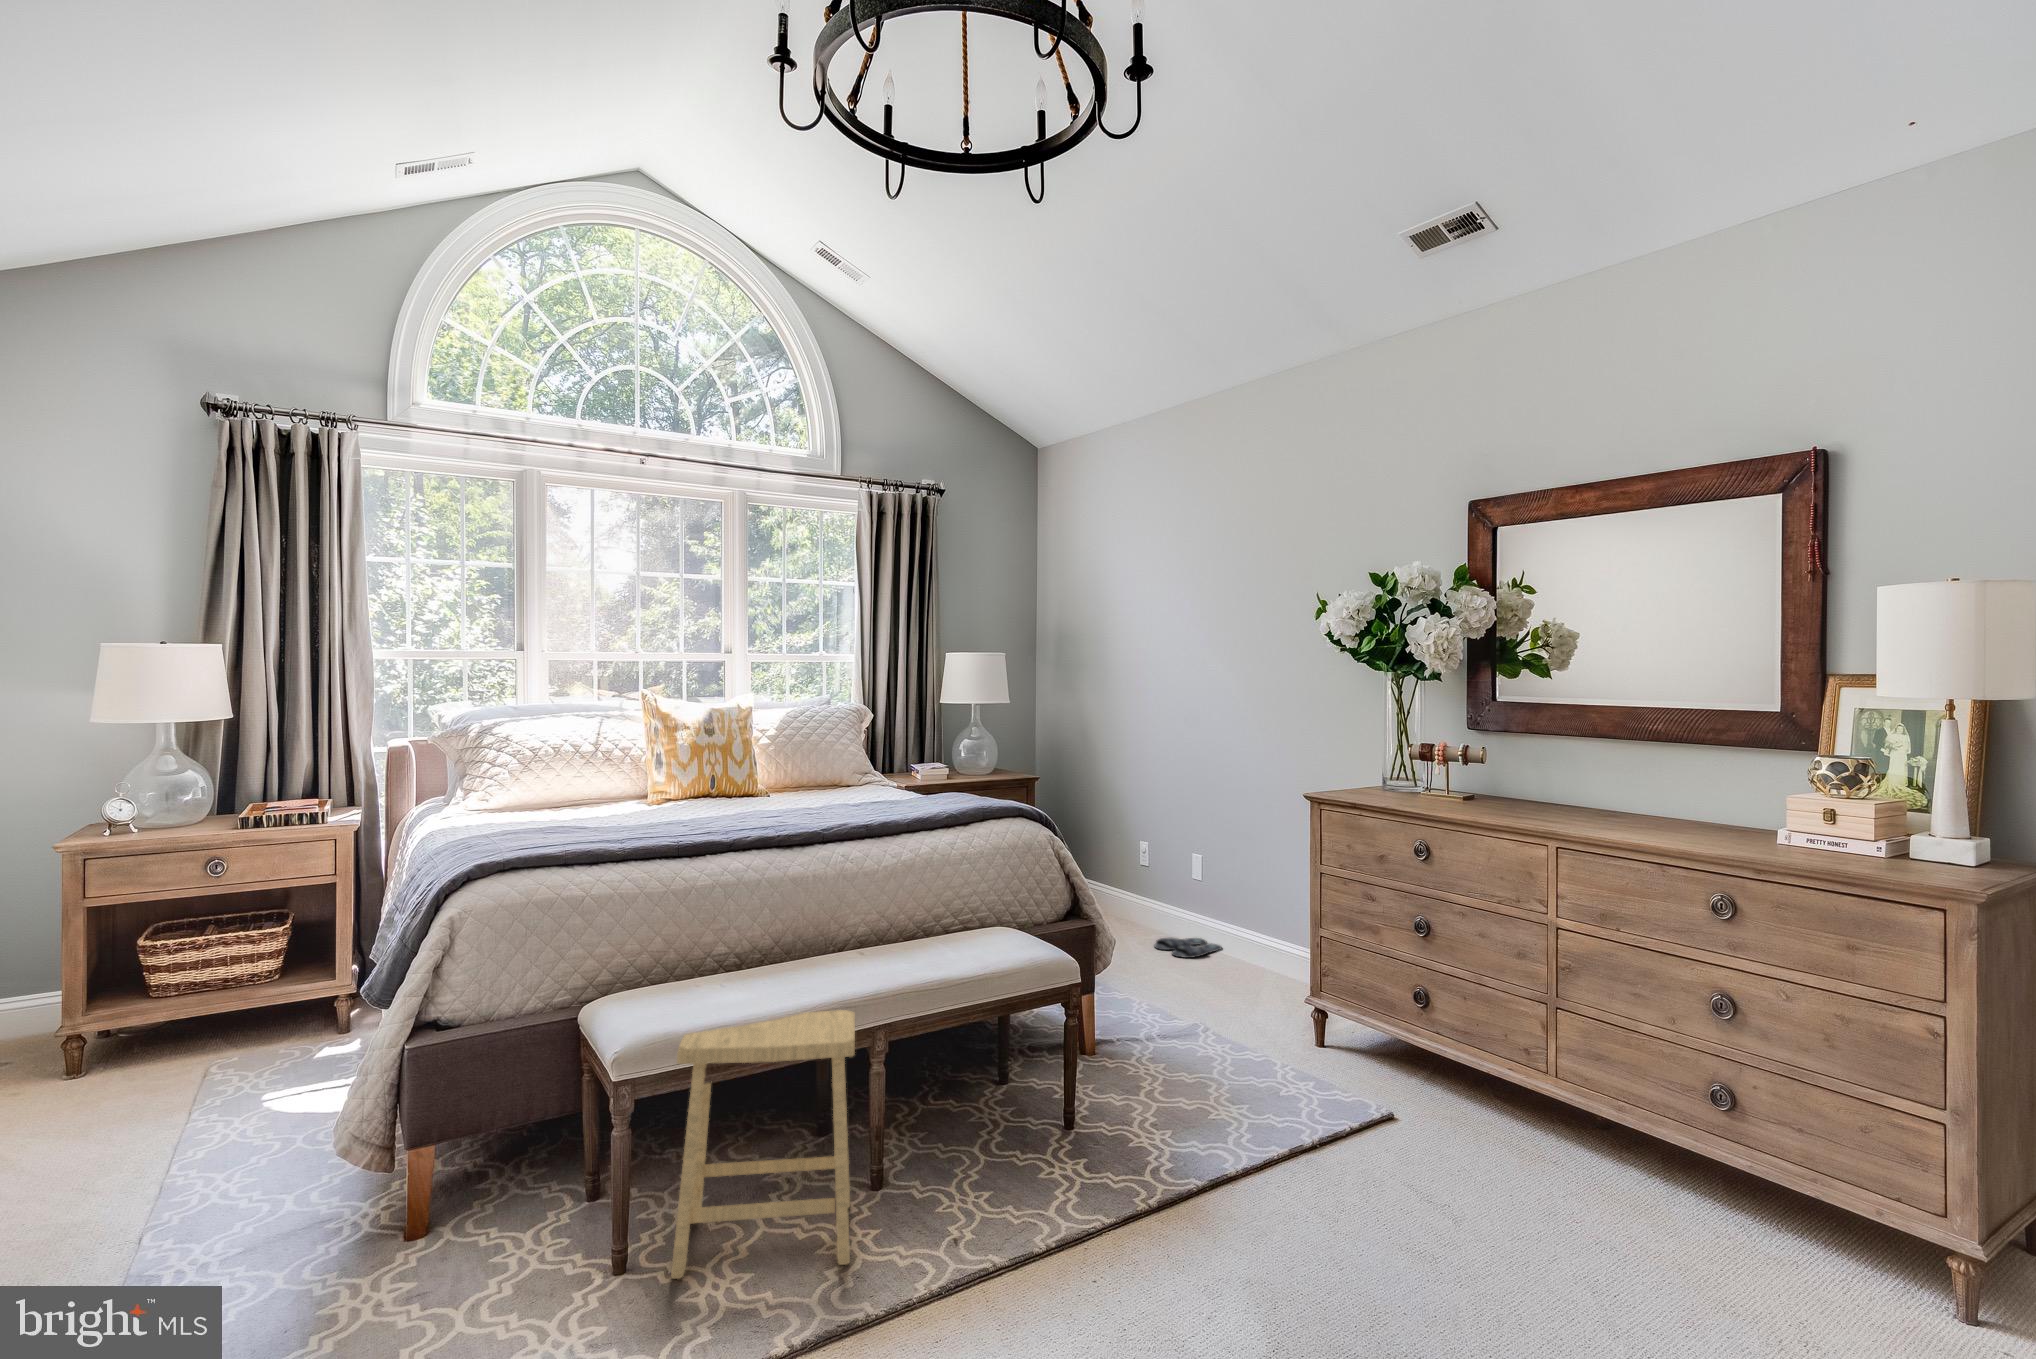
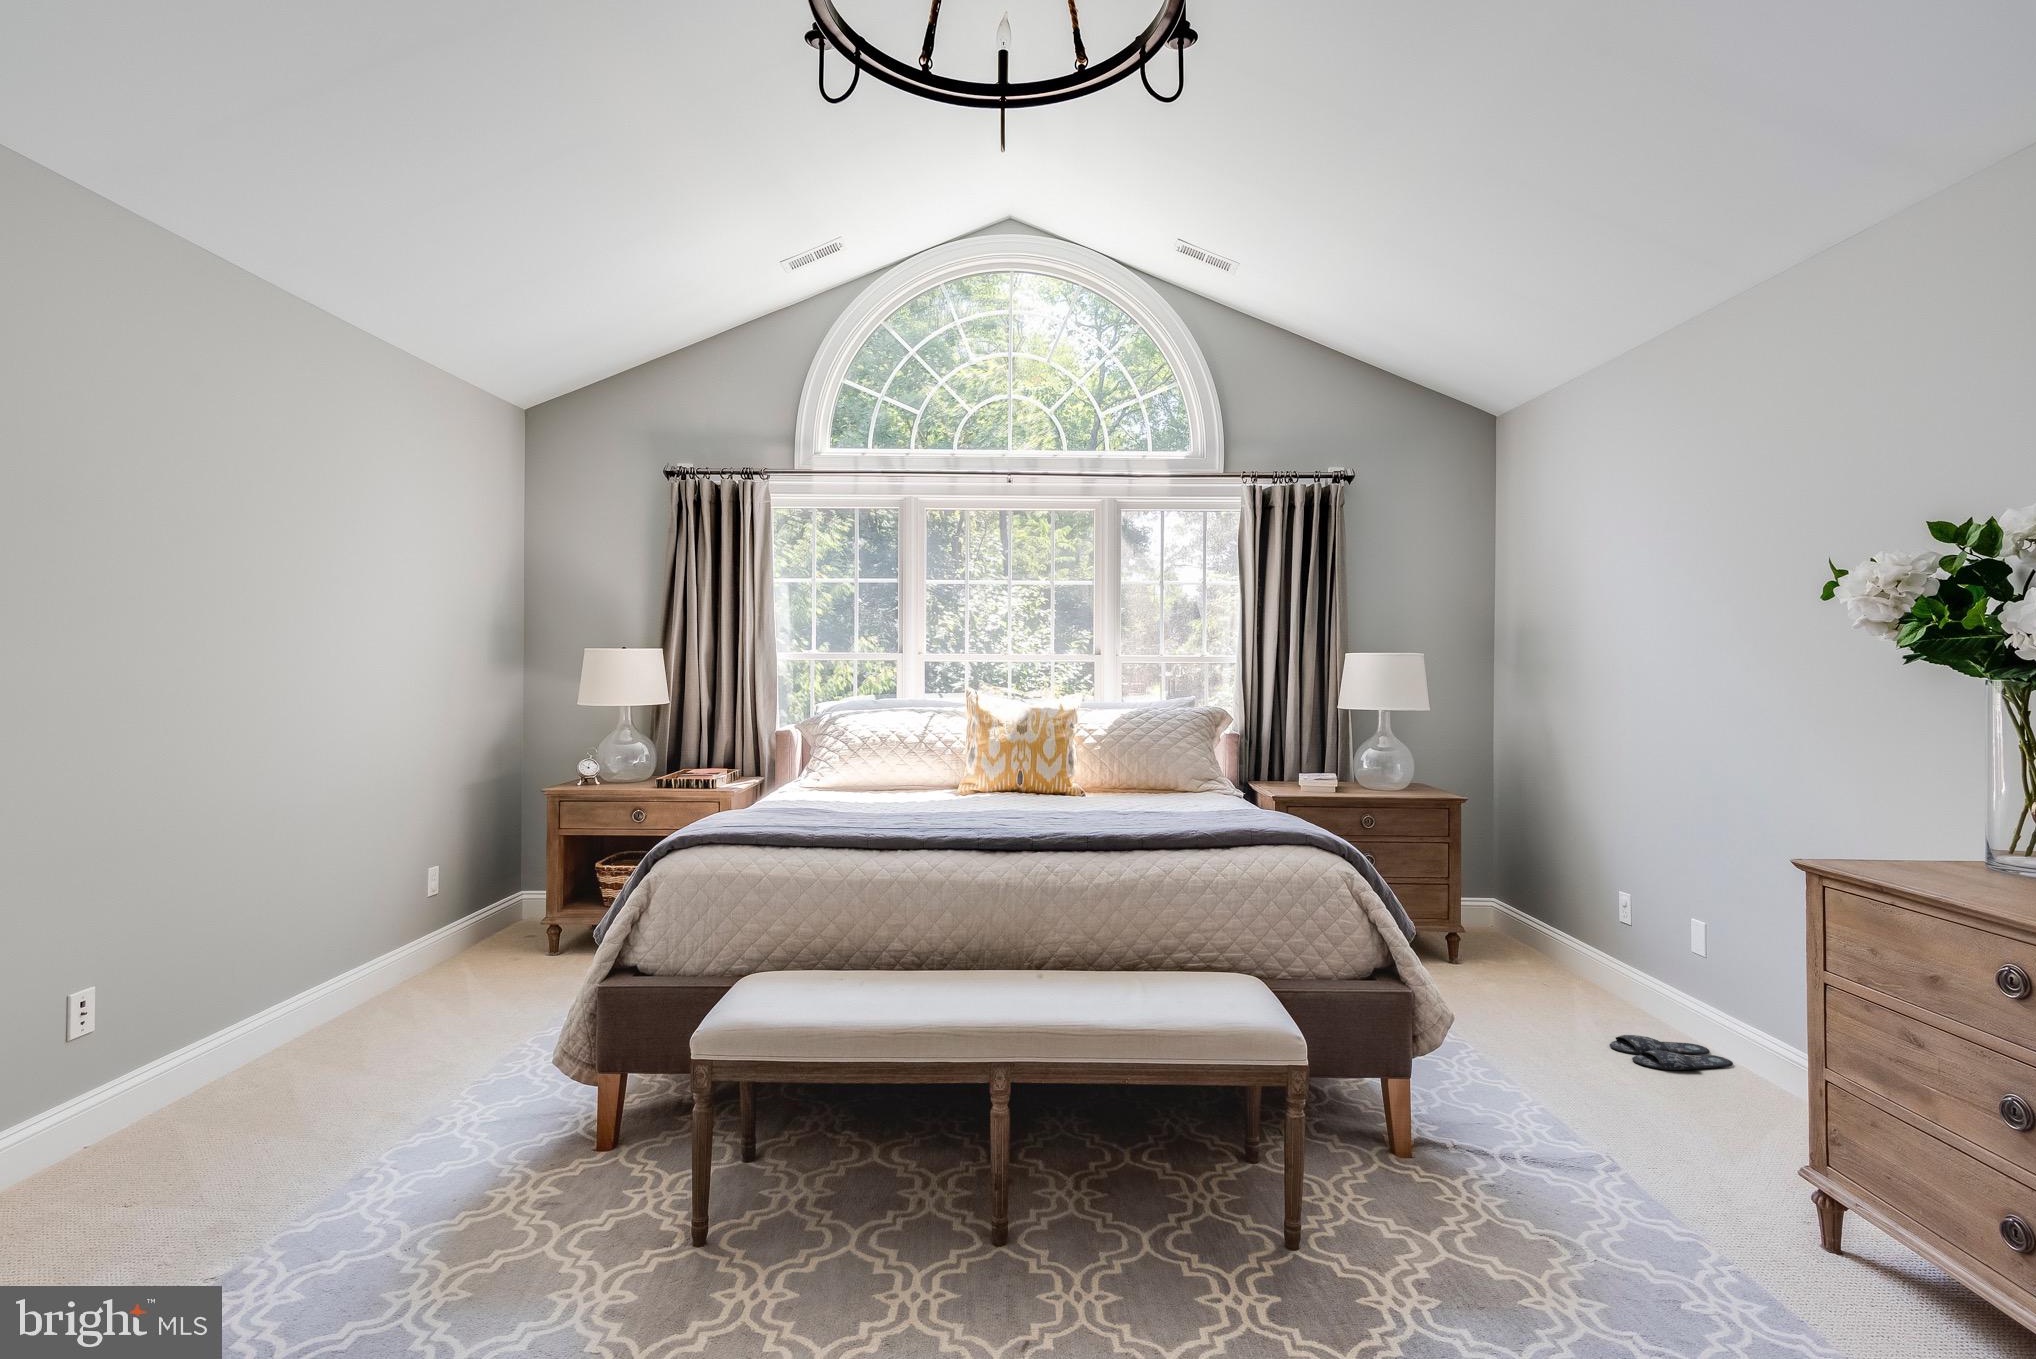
footstool: present [671,1010,855,1279] -> none [725,996,954,1323]

